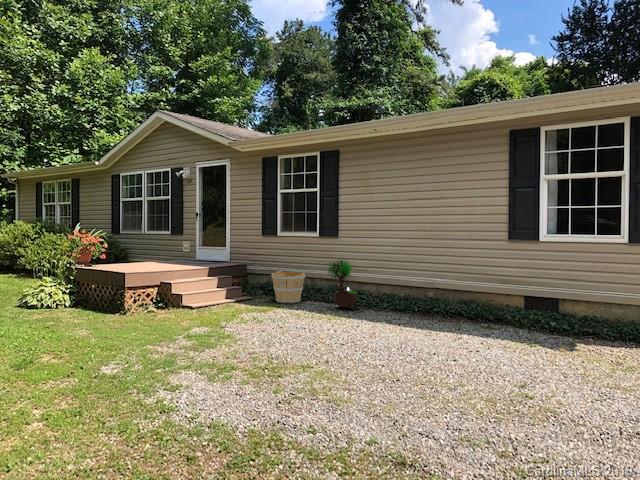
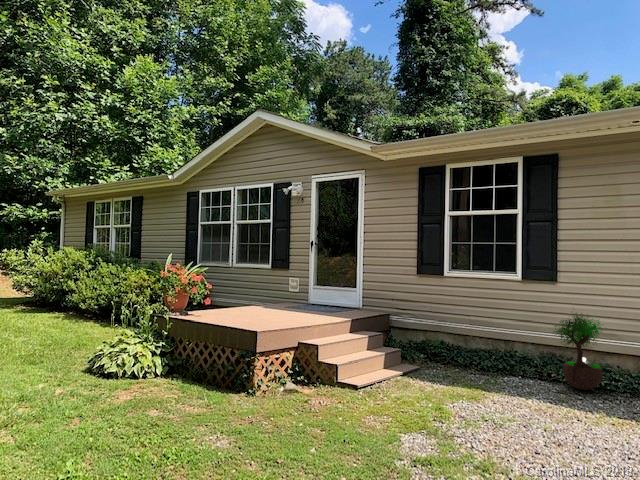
wooden bucket: present [272,271,305,303] -> none [451,327,502,377]

